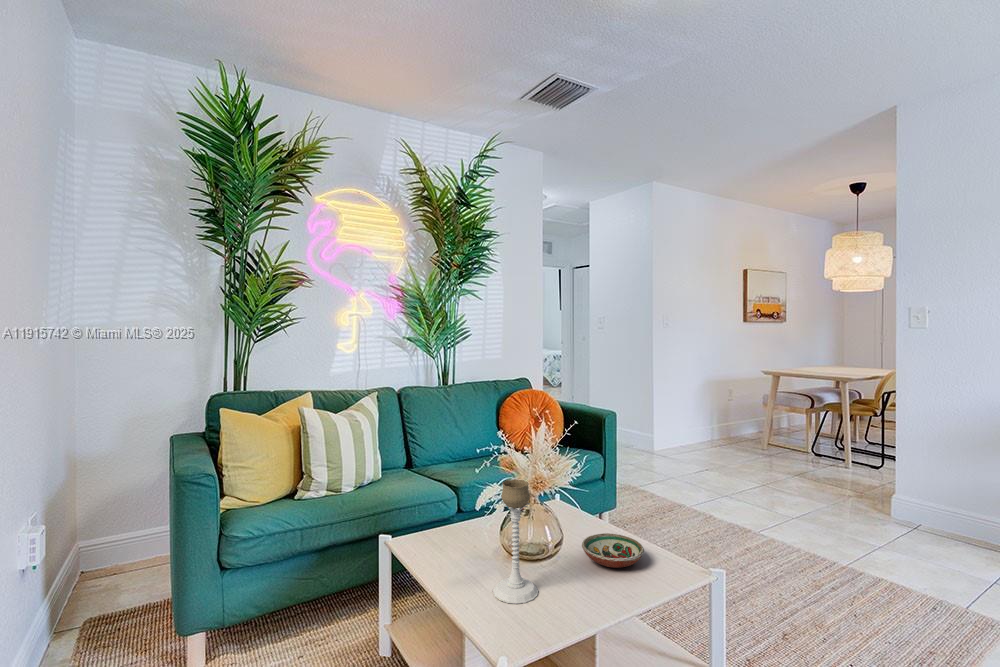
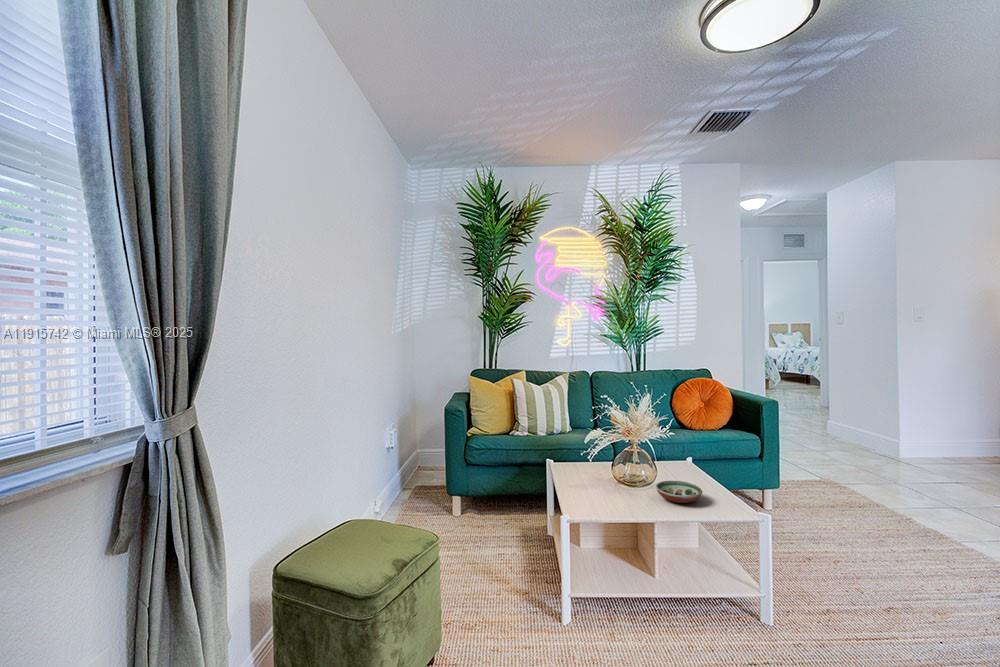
candle holder: present [493,479,538,604] -> none [581,428,610,504]

